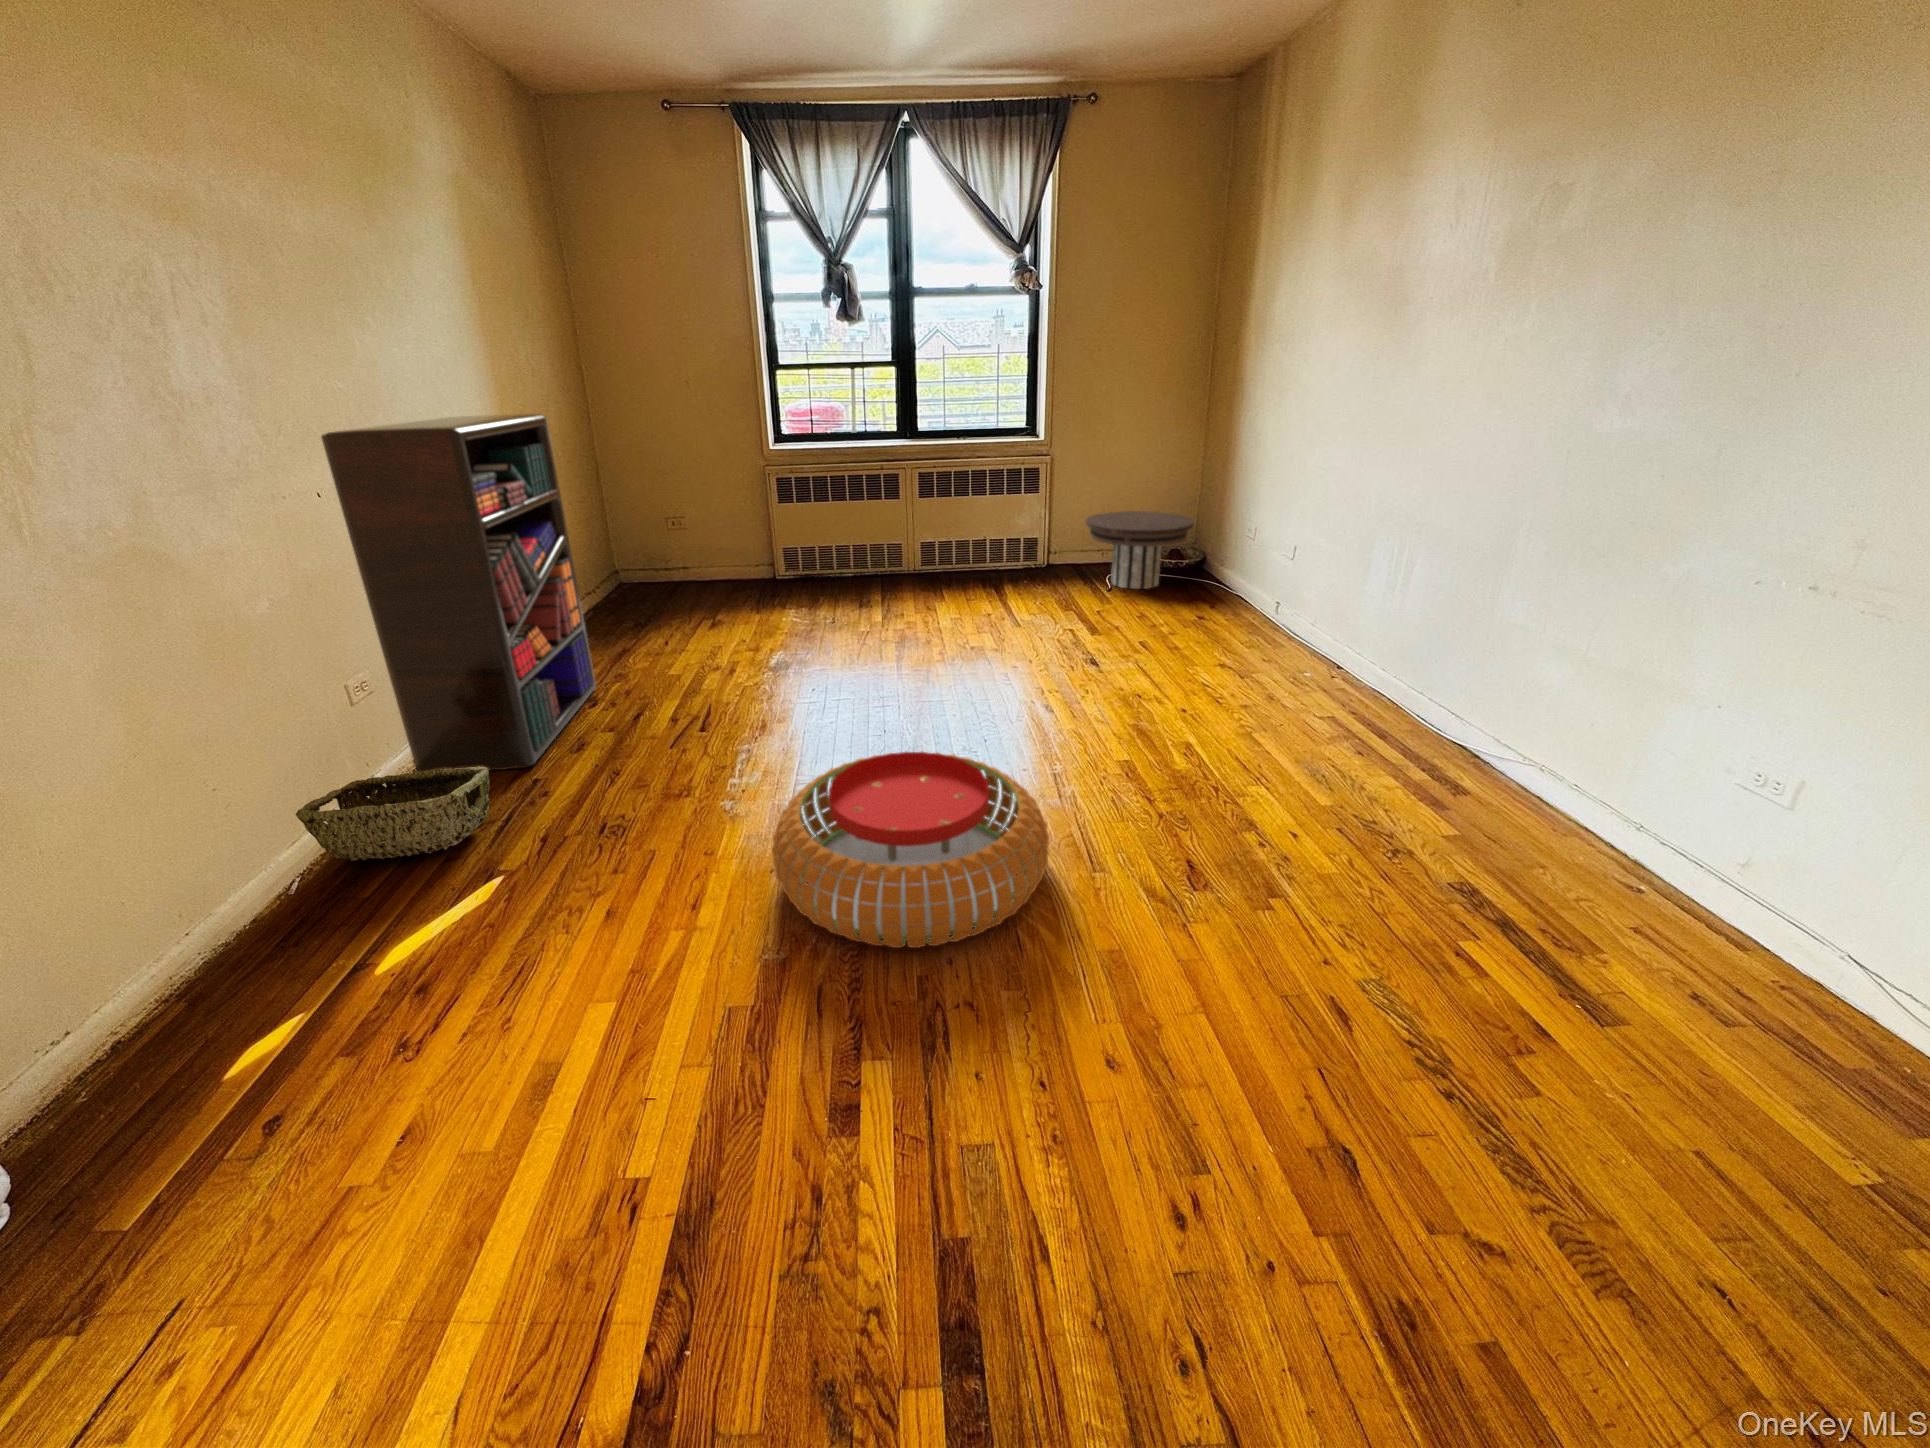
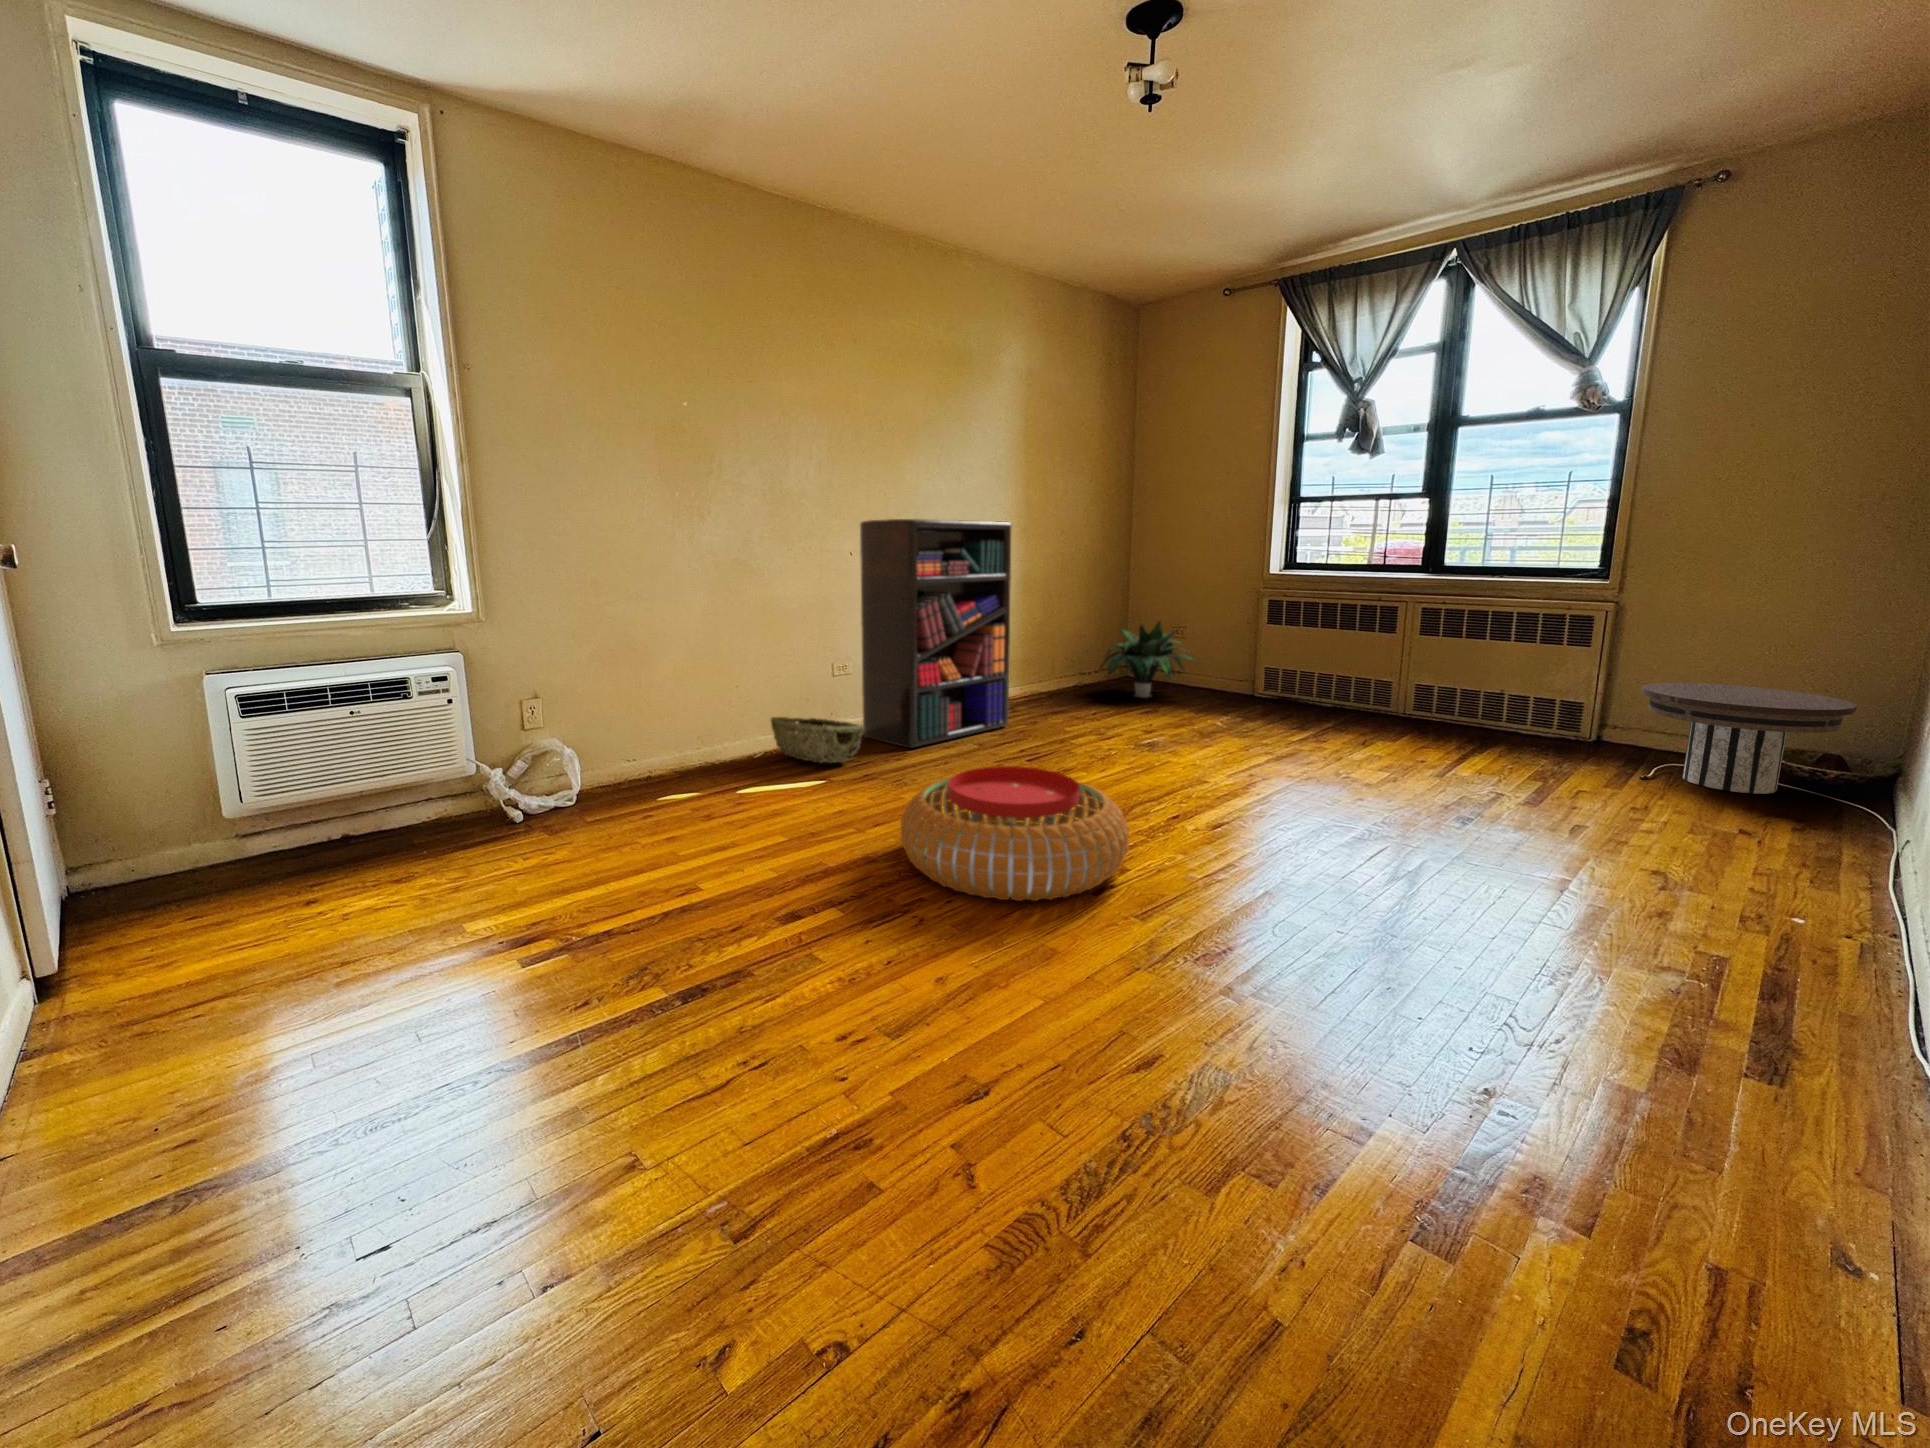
potted plant: none [612,512,730,605] -> present [1100,621,1195,698]

